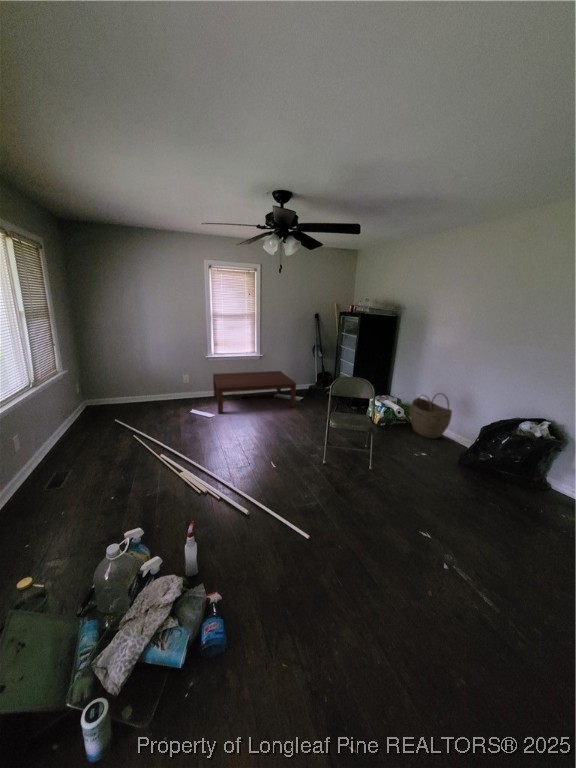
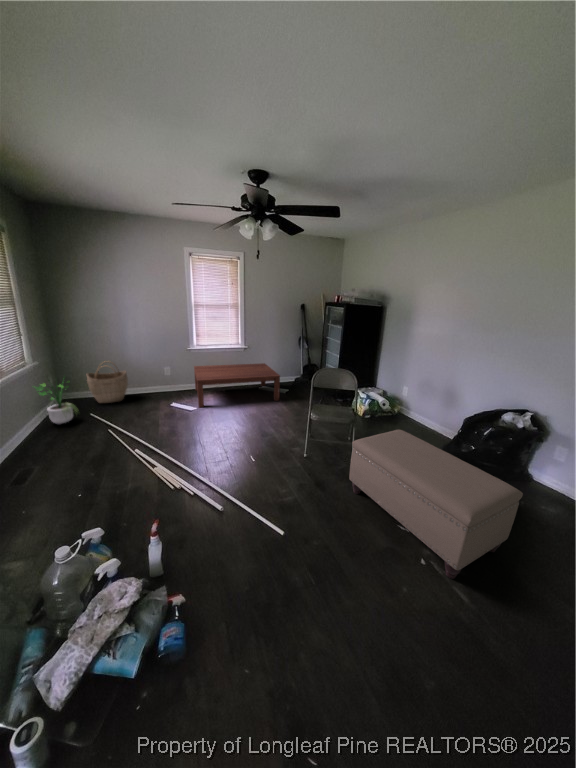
potted plant: none [65,379,108,429] -> present [35,381,78,424]
woven basket: present [410,393,452,439] -> present [87,367,128,403]
ottoman: none [370,437,544,583] -> present [349,430,523,579]

